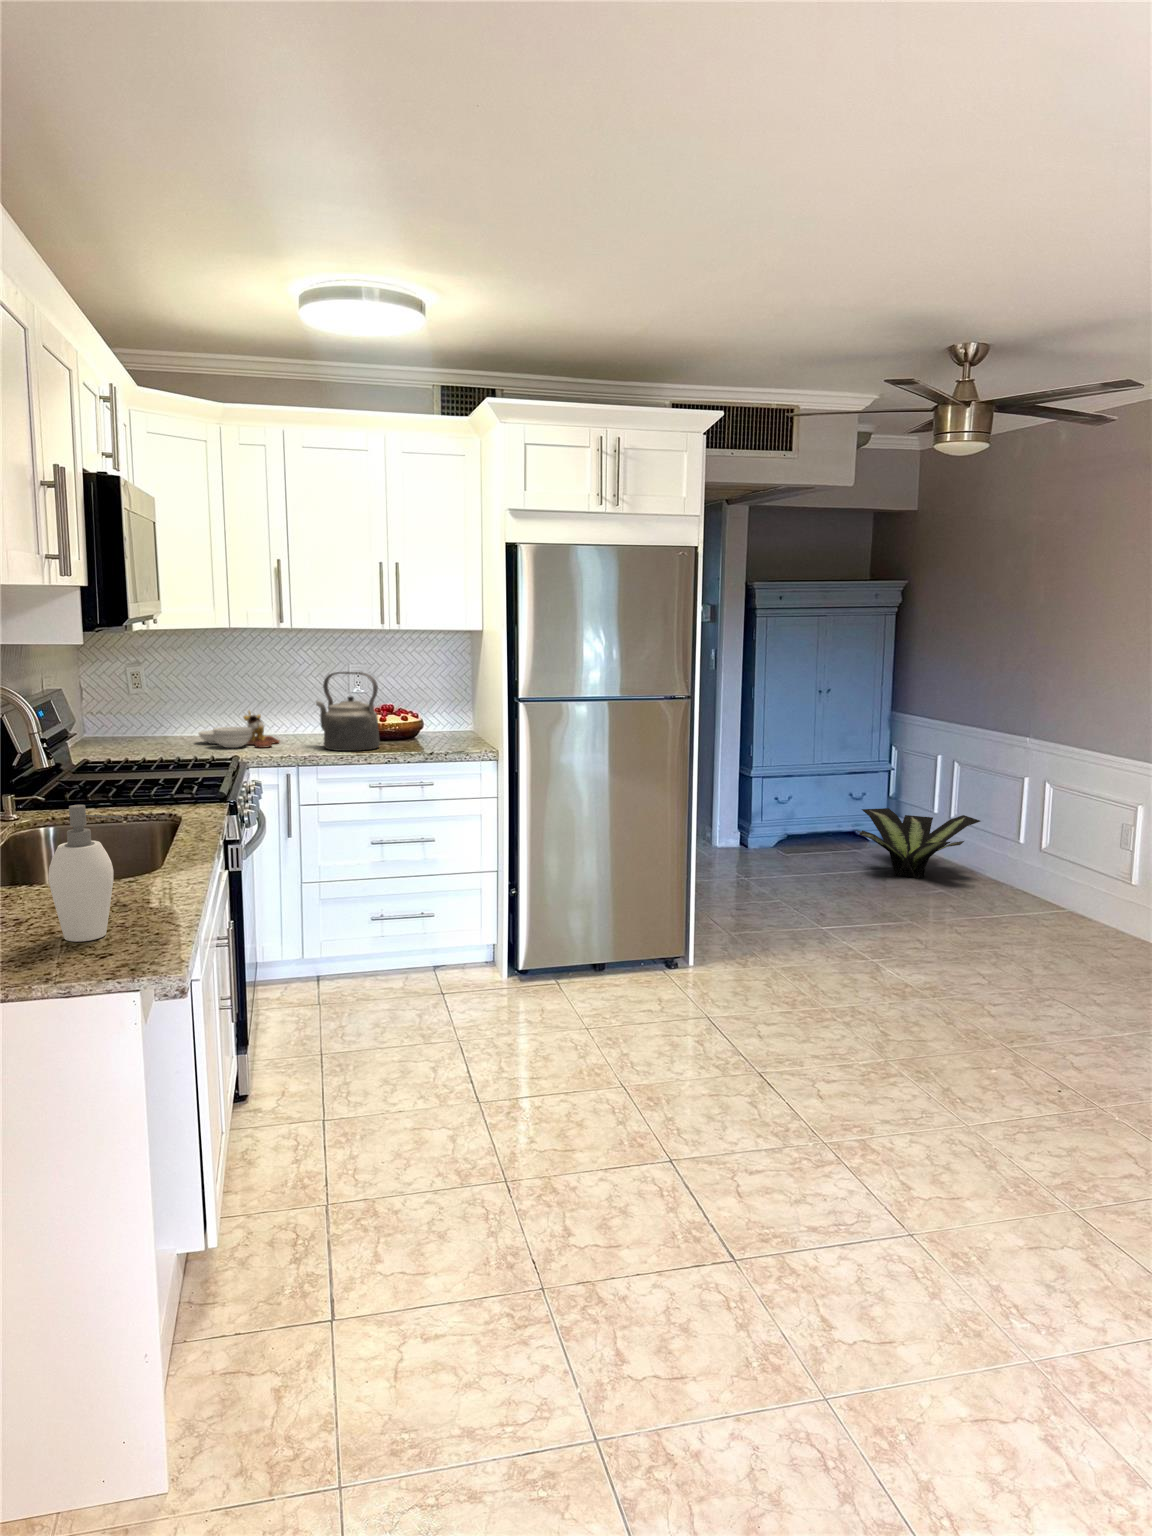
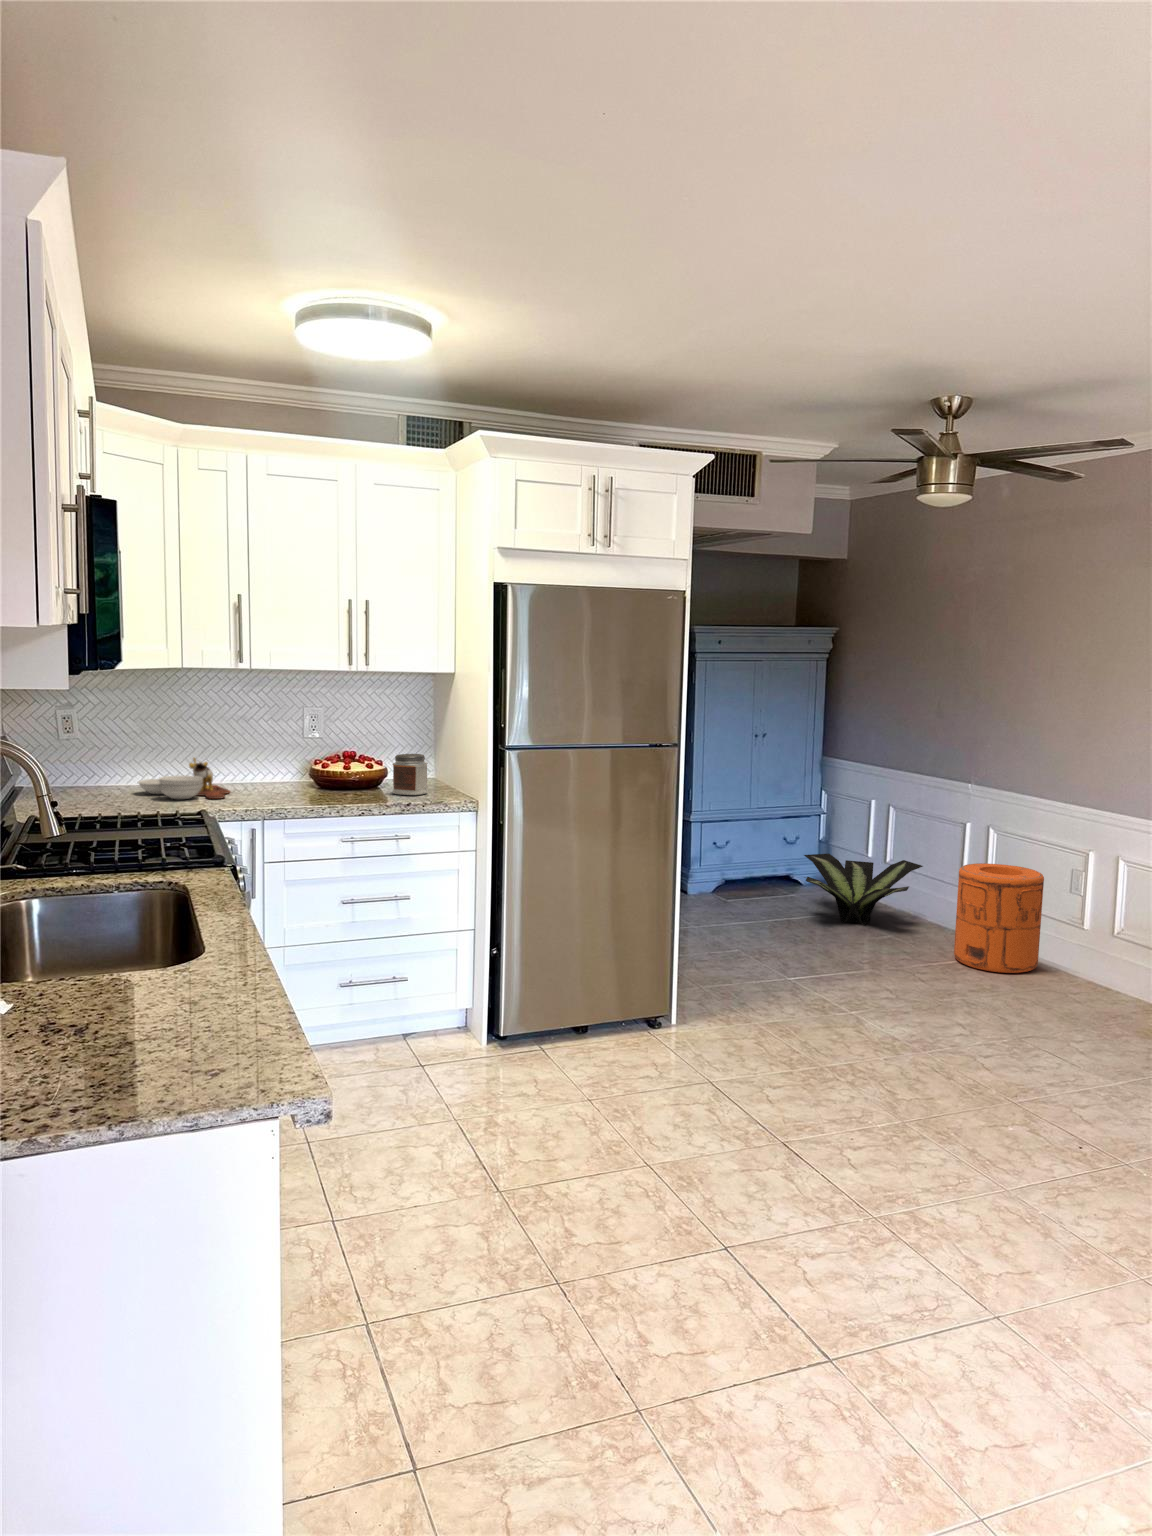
kettle: present [316,672,380,751] -> none [274,716,346,802]
jar: none [426,707,460,745] -> present [393,754,428,795]
soap dispenser: present [48,805,121,942] -> none [146,892,238,1056]
trash can: none [999,817,1091,927] -> present [954,863,1044,973]

